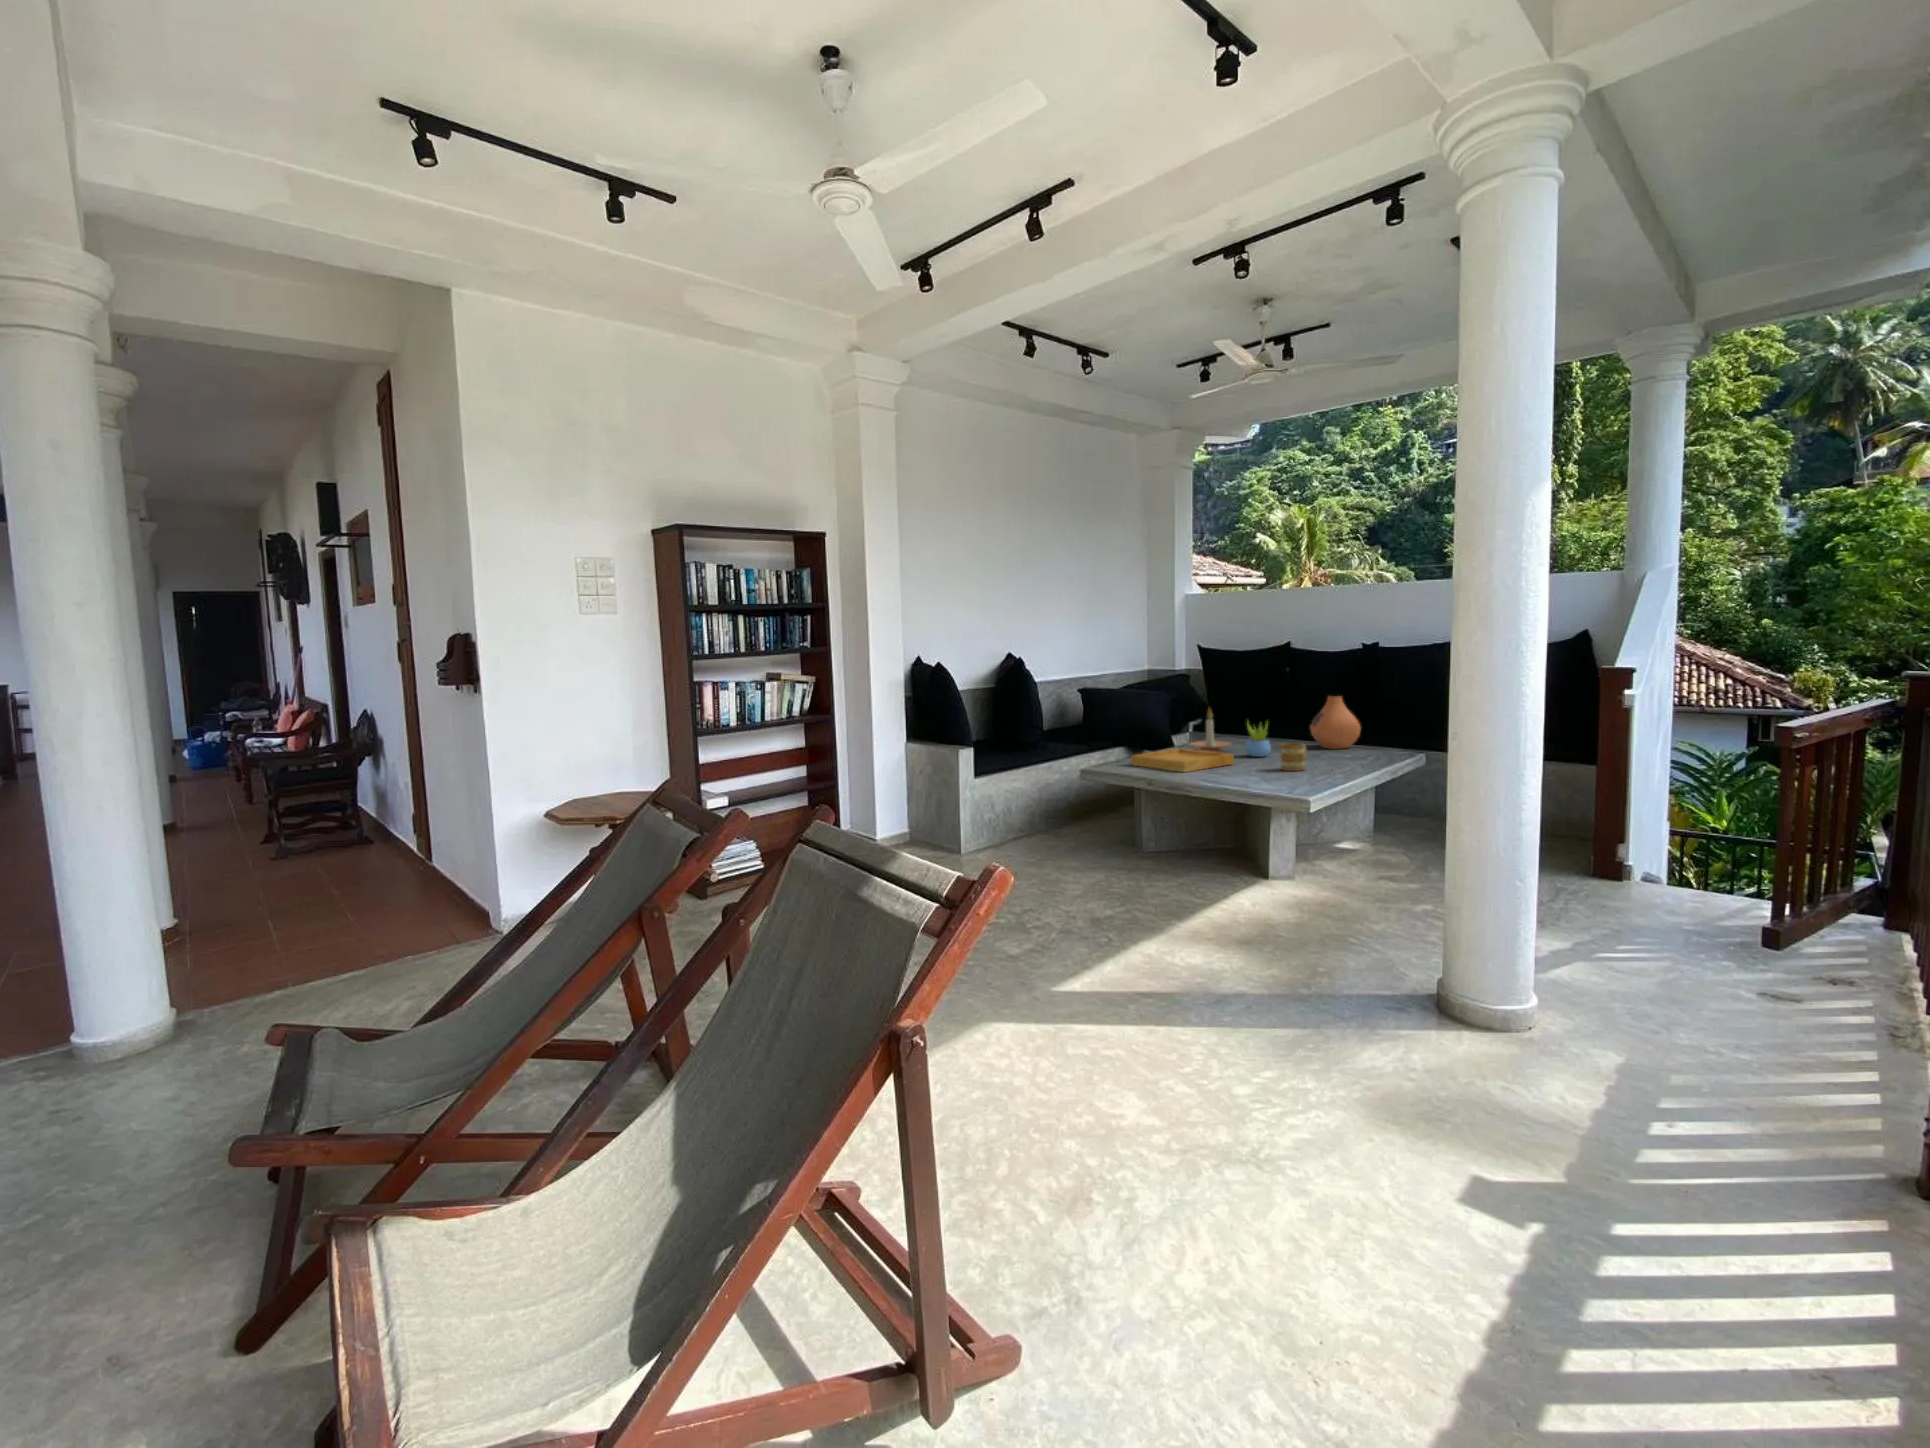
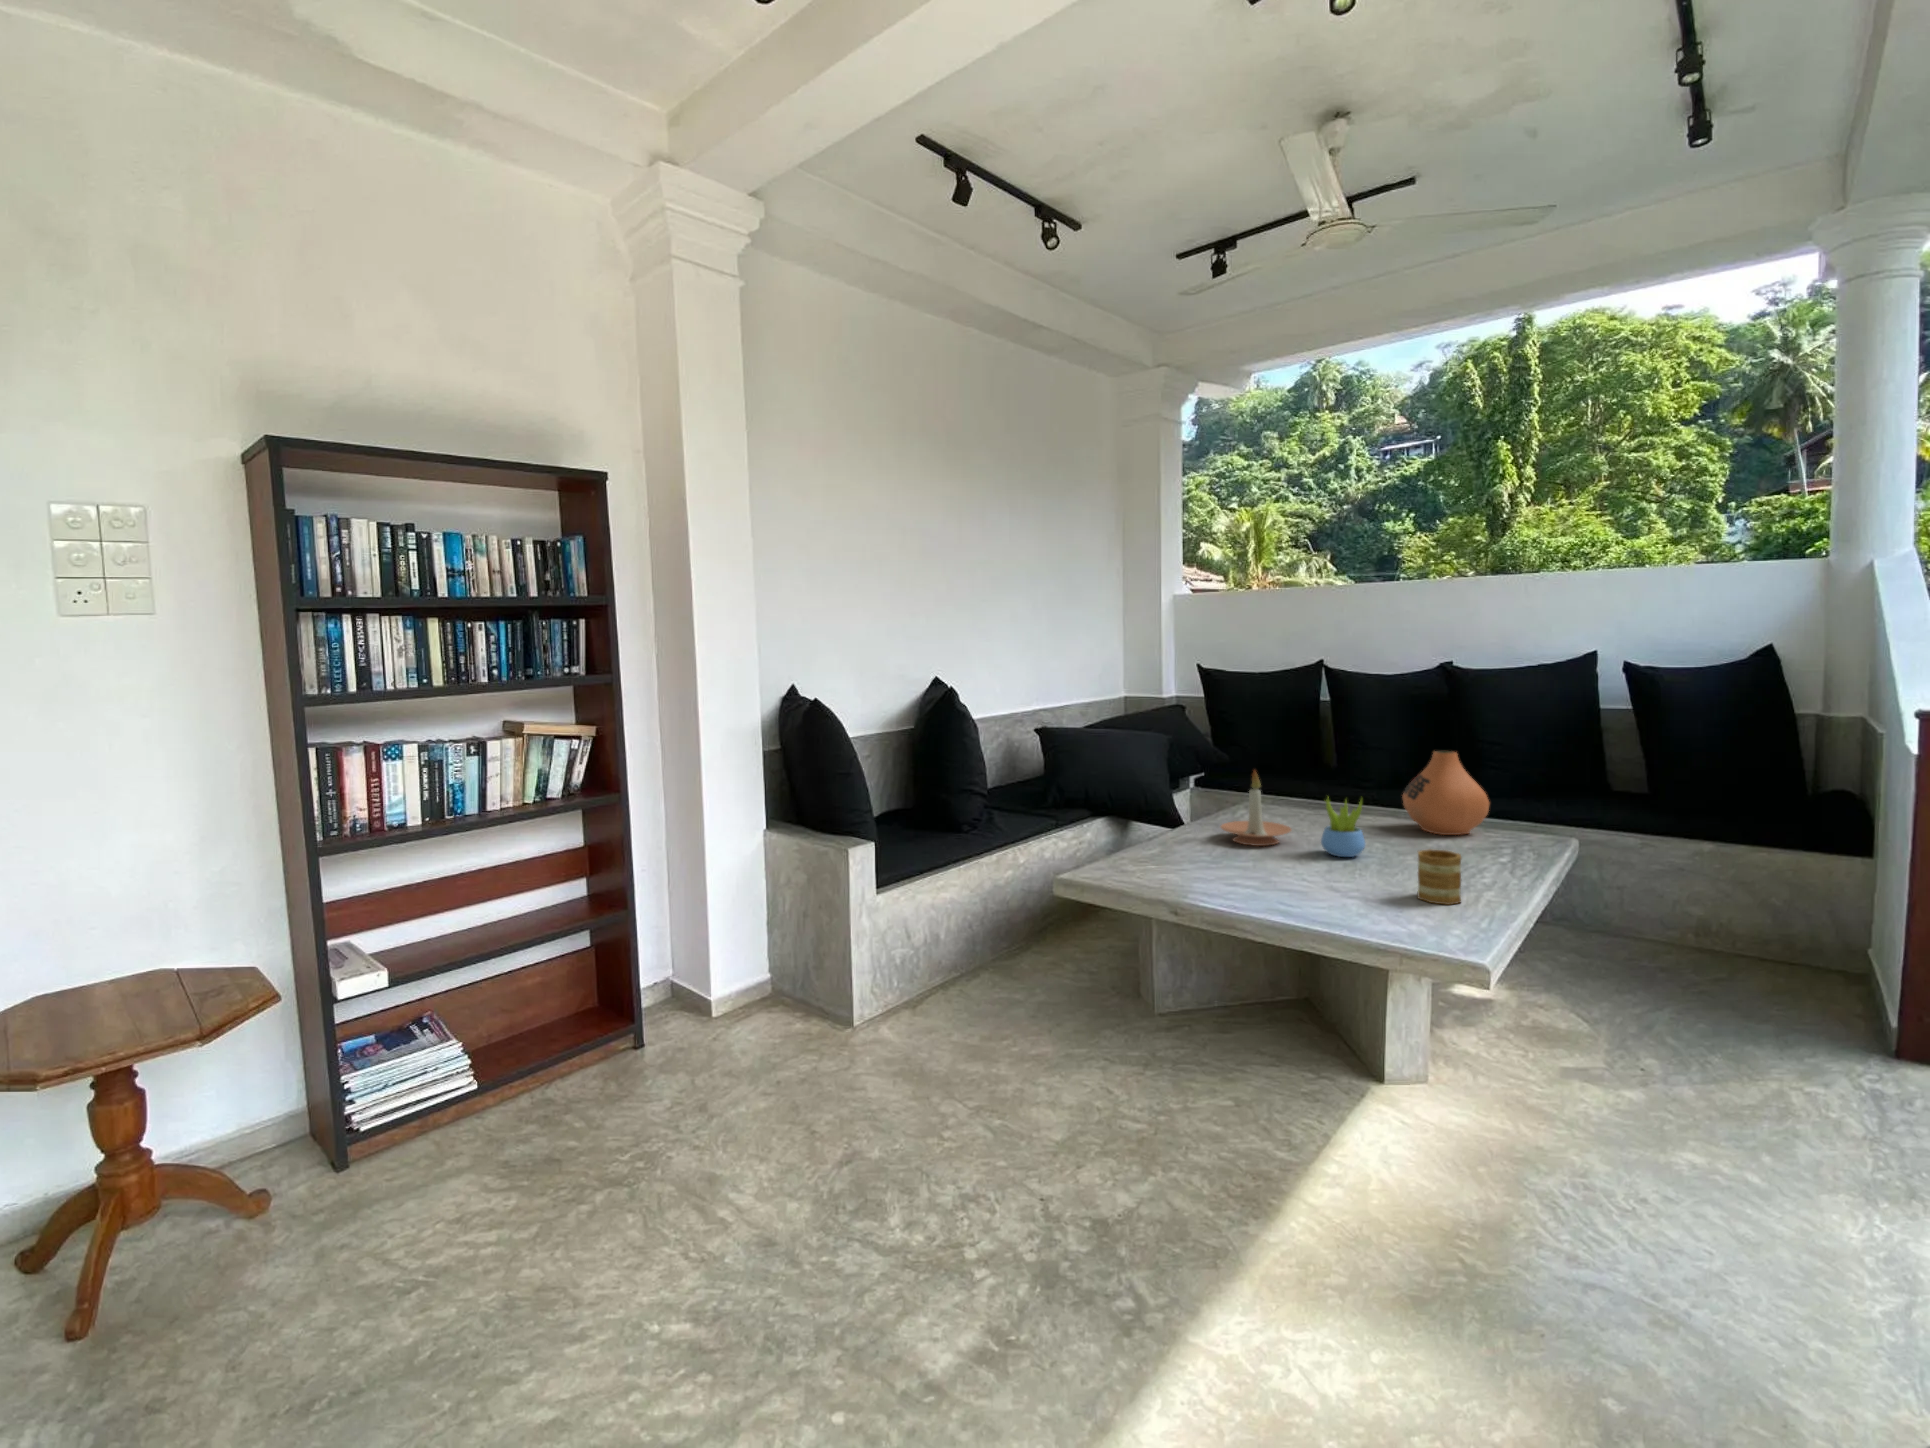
tray: present [1131,748,1234,772] -> none [1145,842,1322,905]

